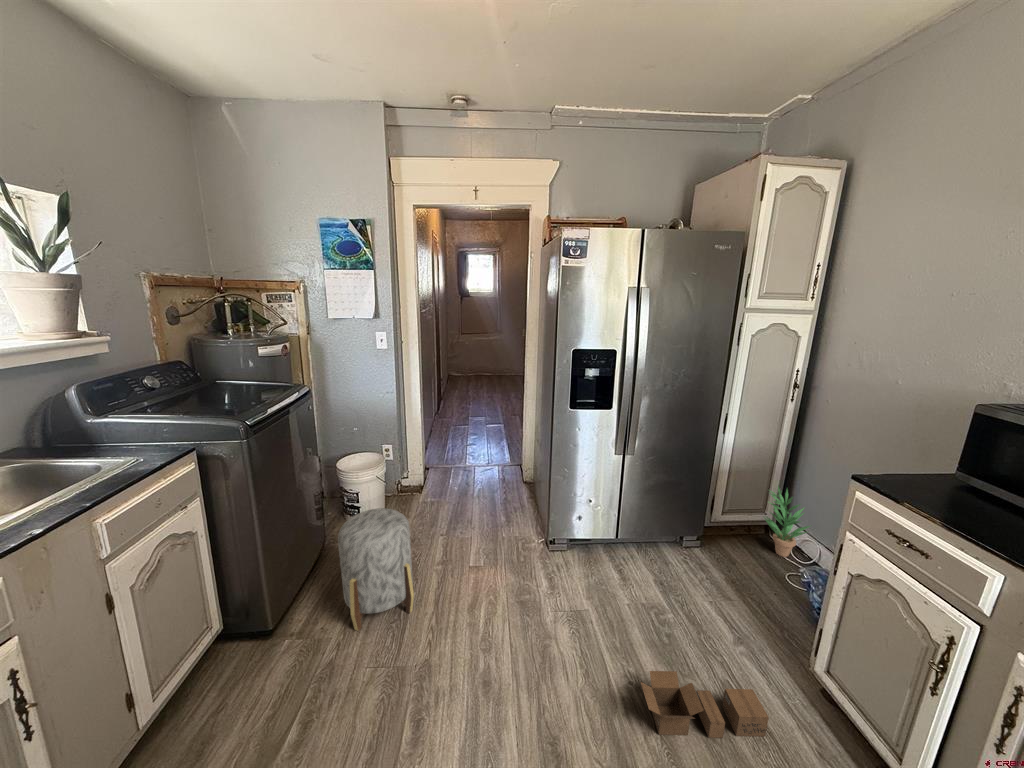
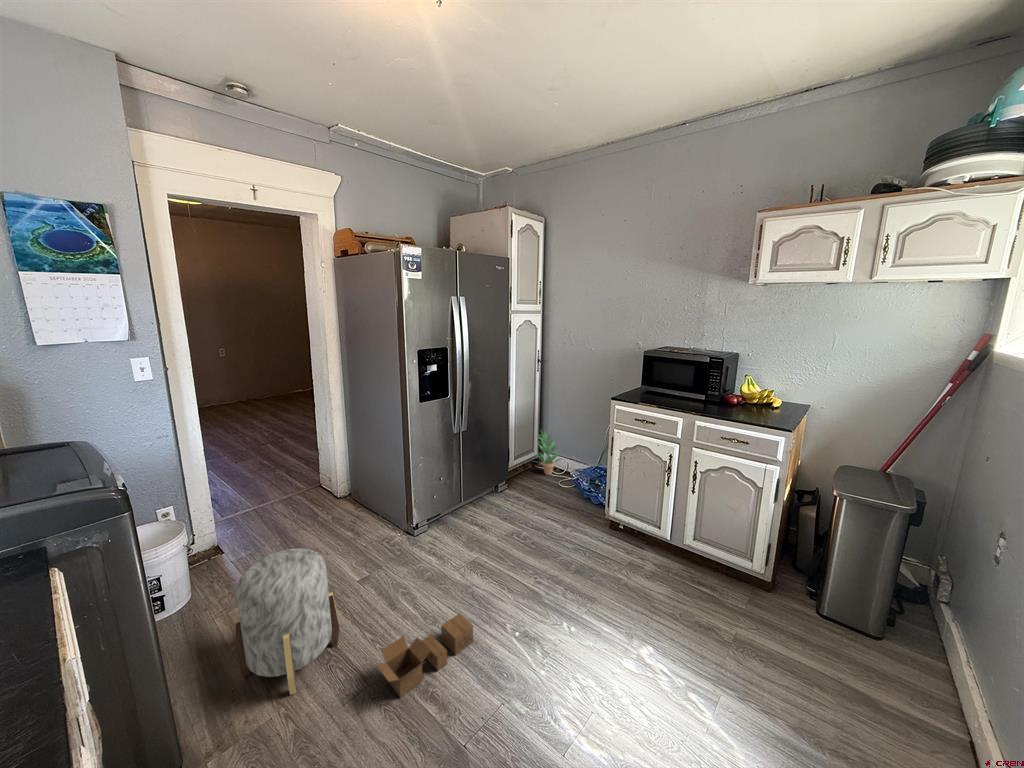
cardboard box: present [641,671,769,738] -> present [376,614,473,697]

